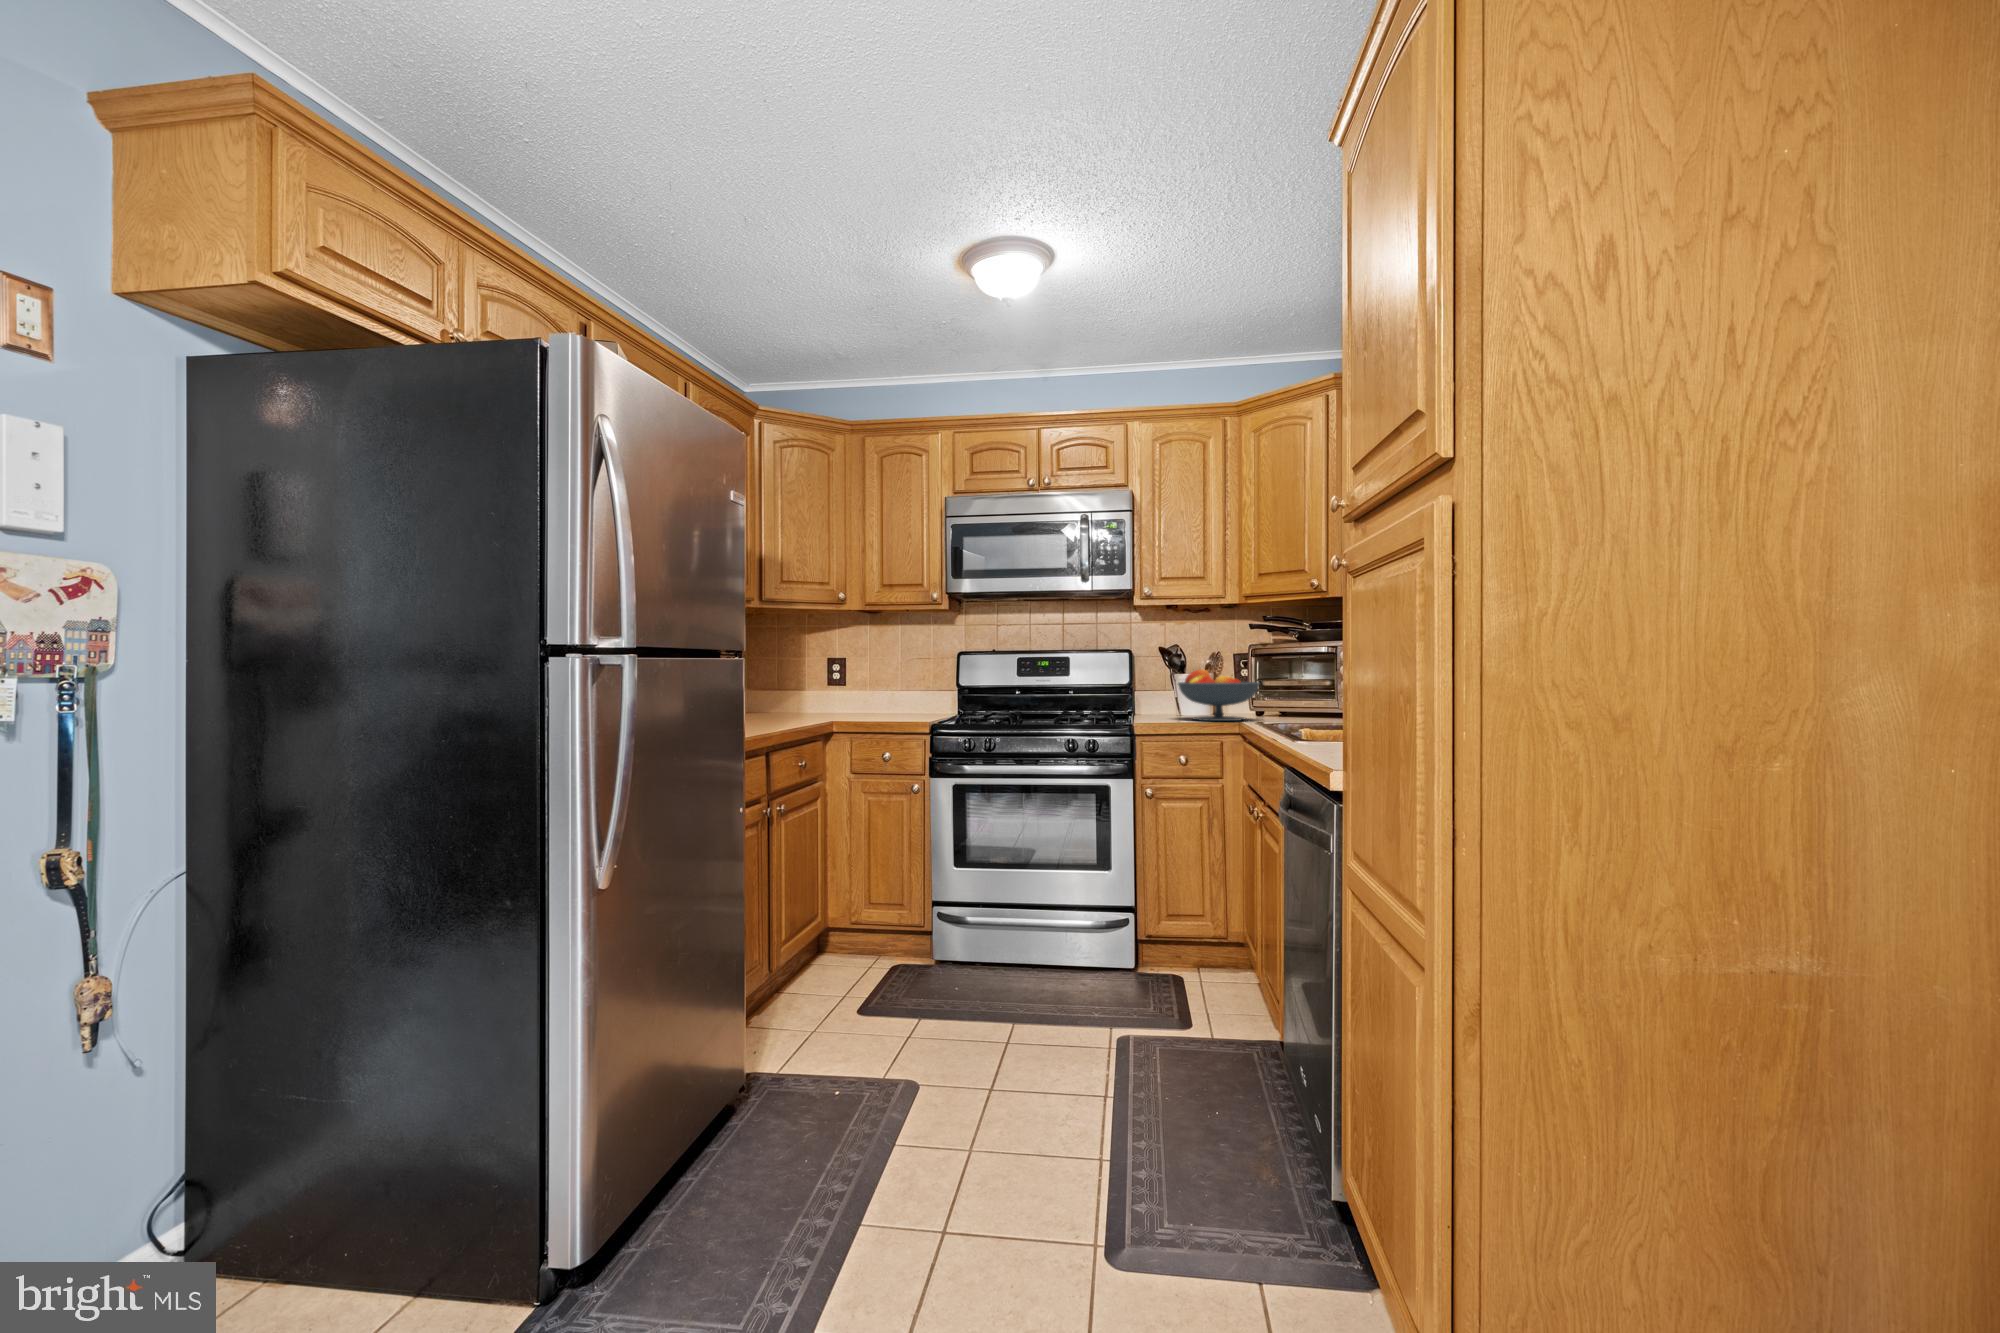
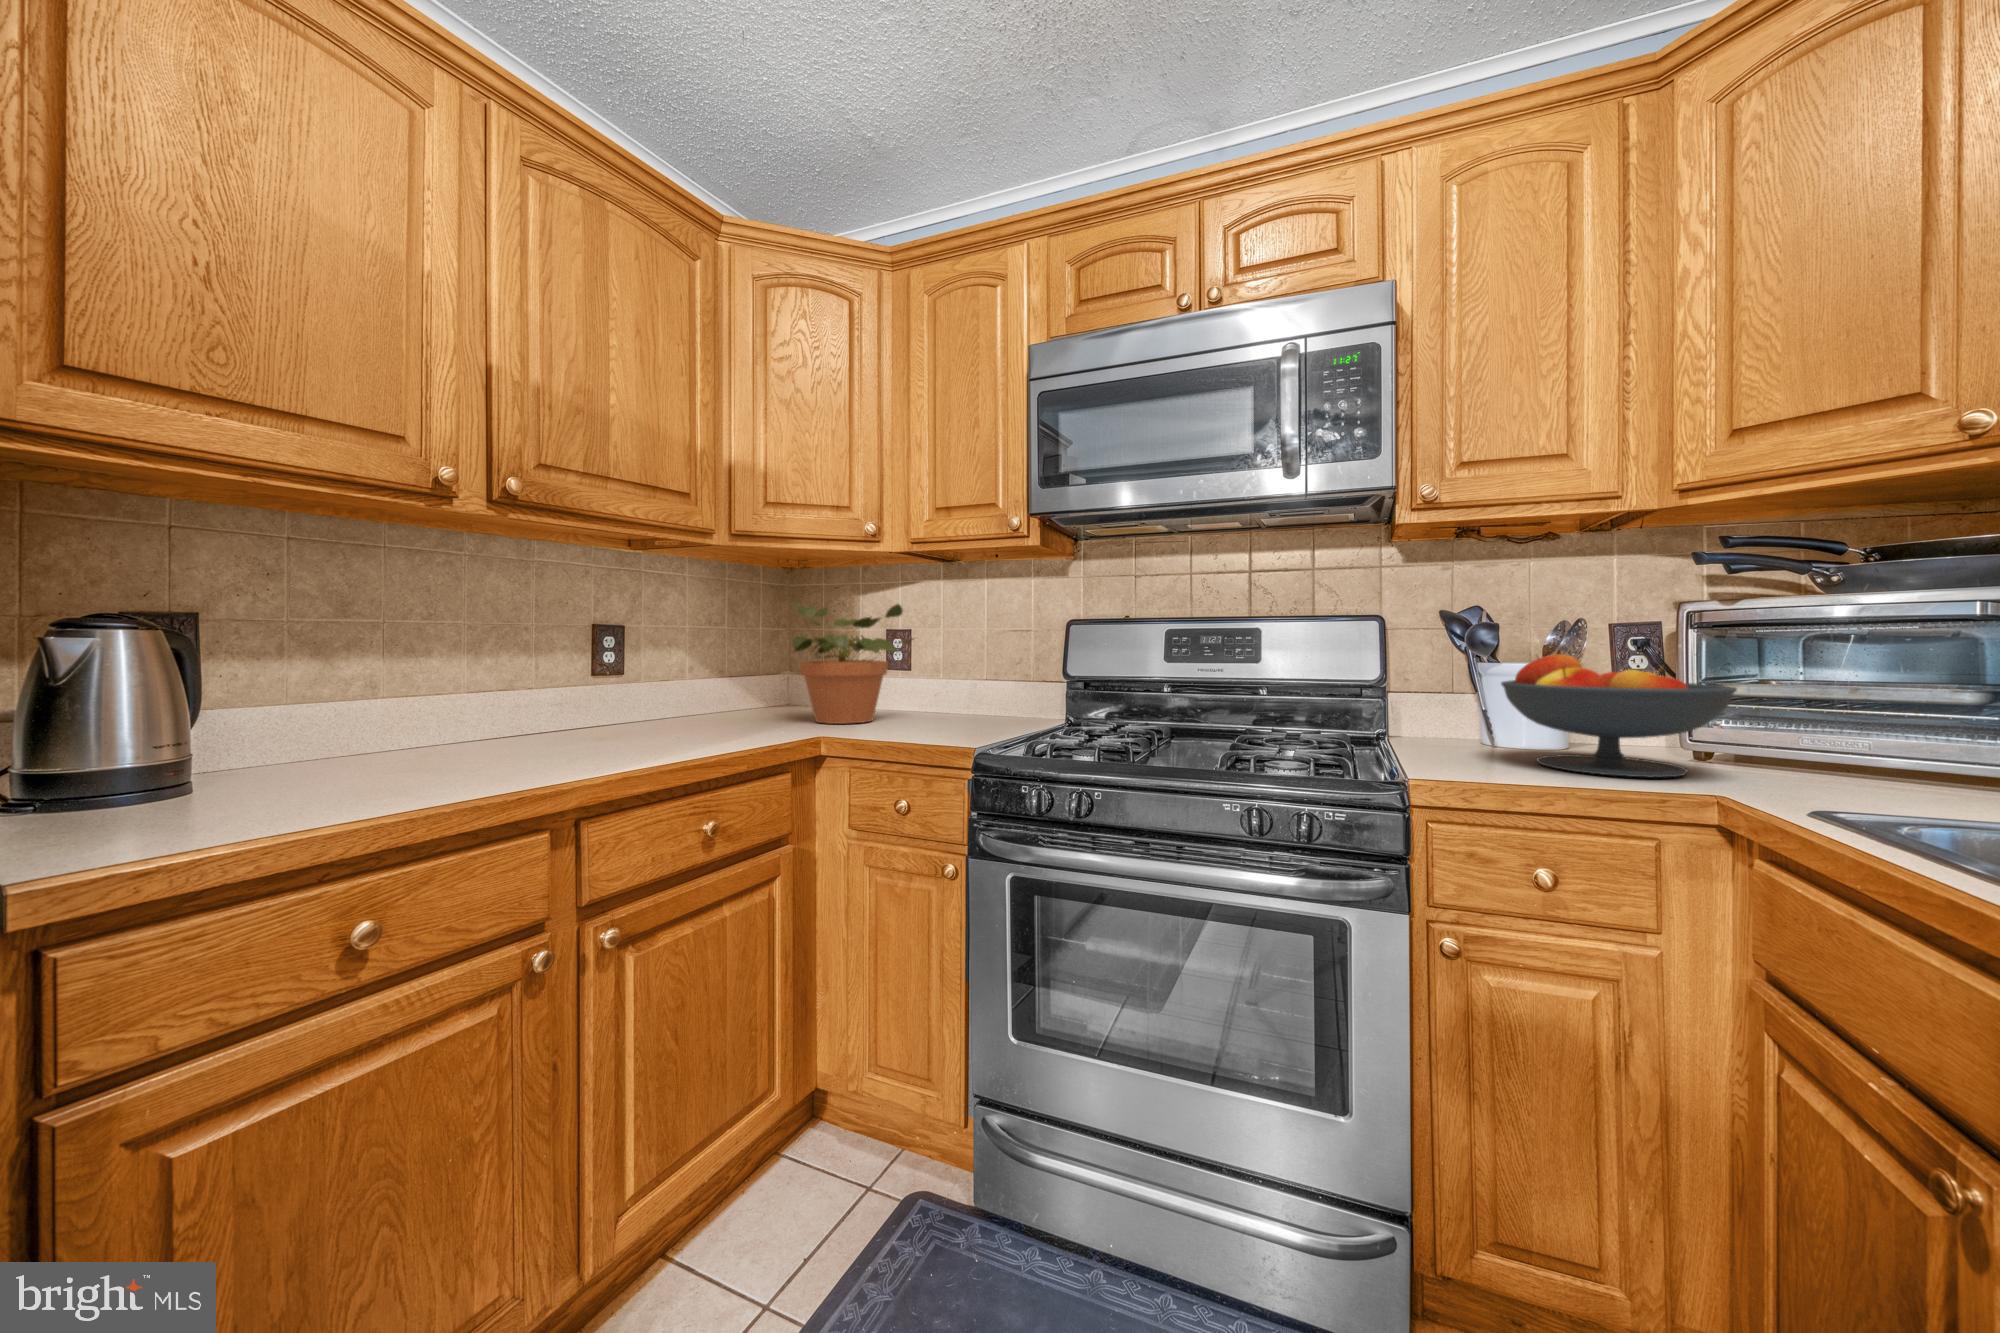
potted plant: none [785,640,870,716] -> present [791,604,914,724]

